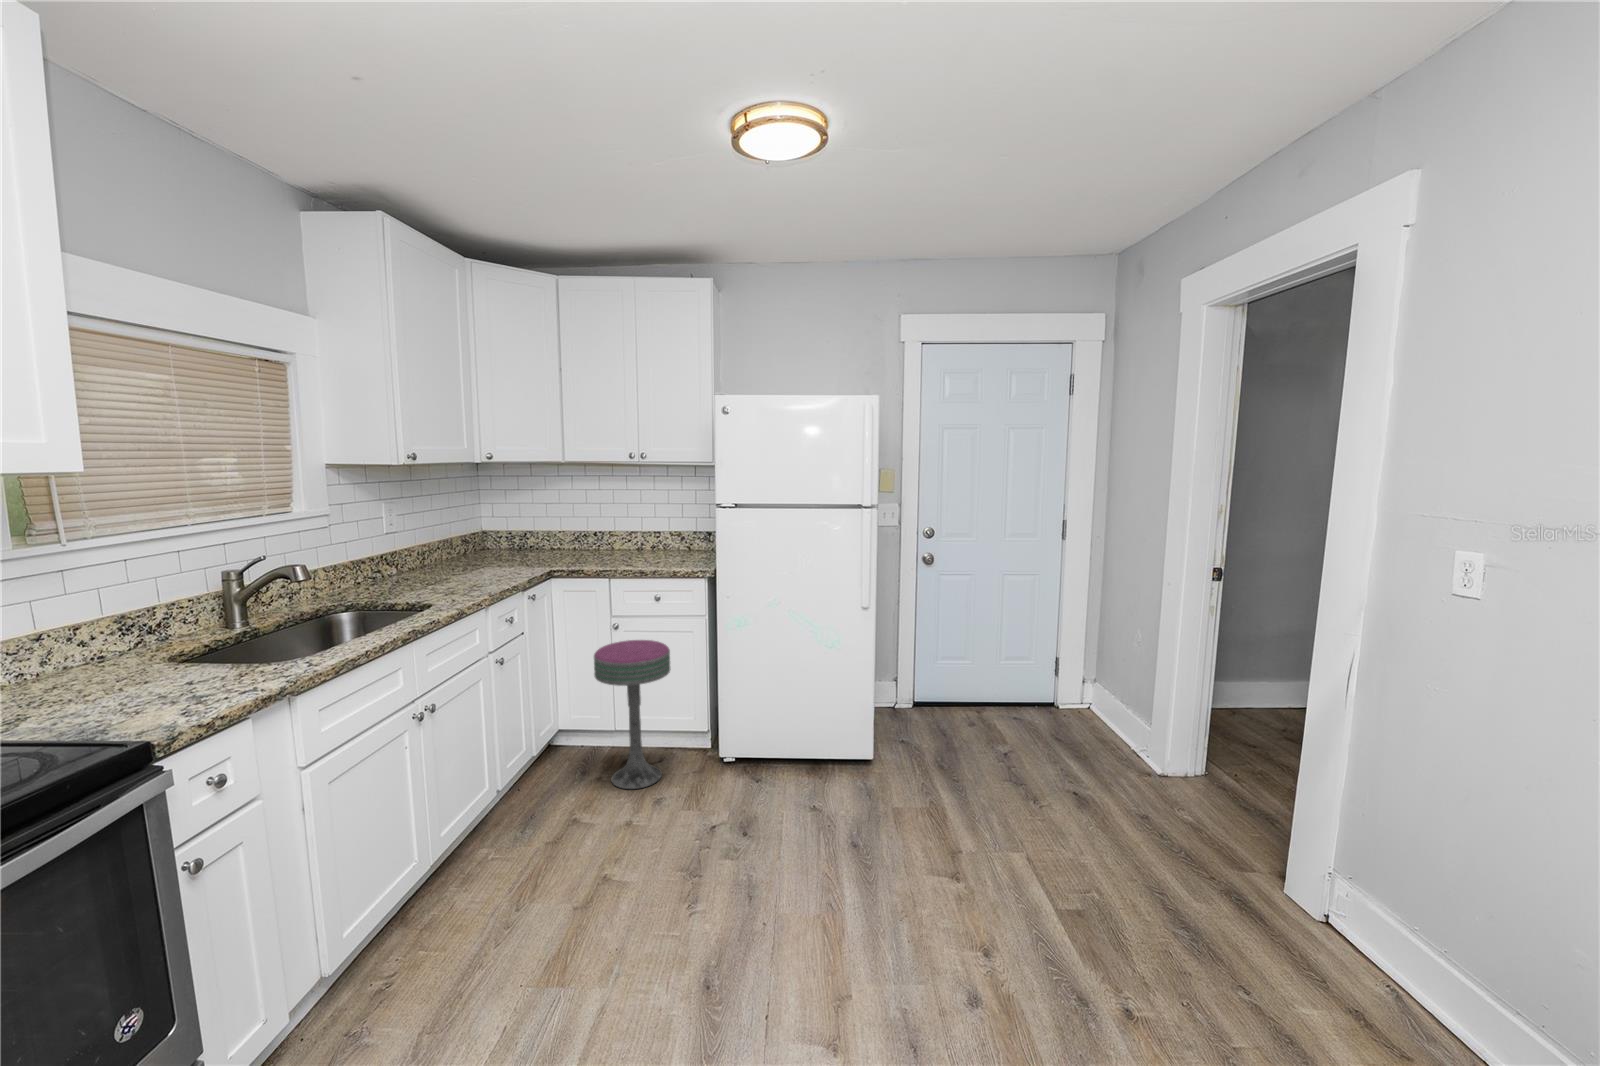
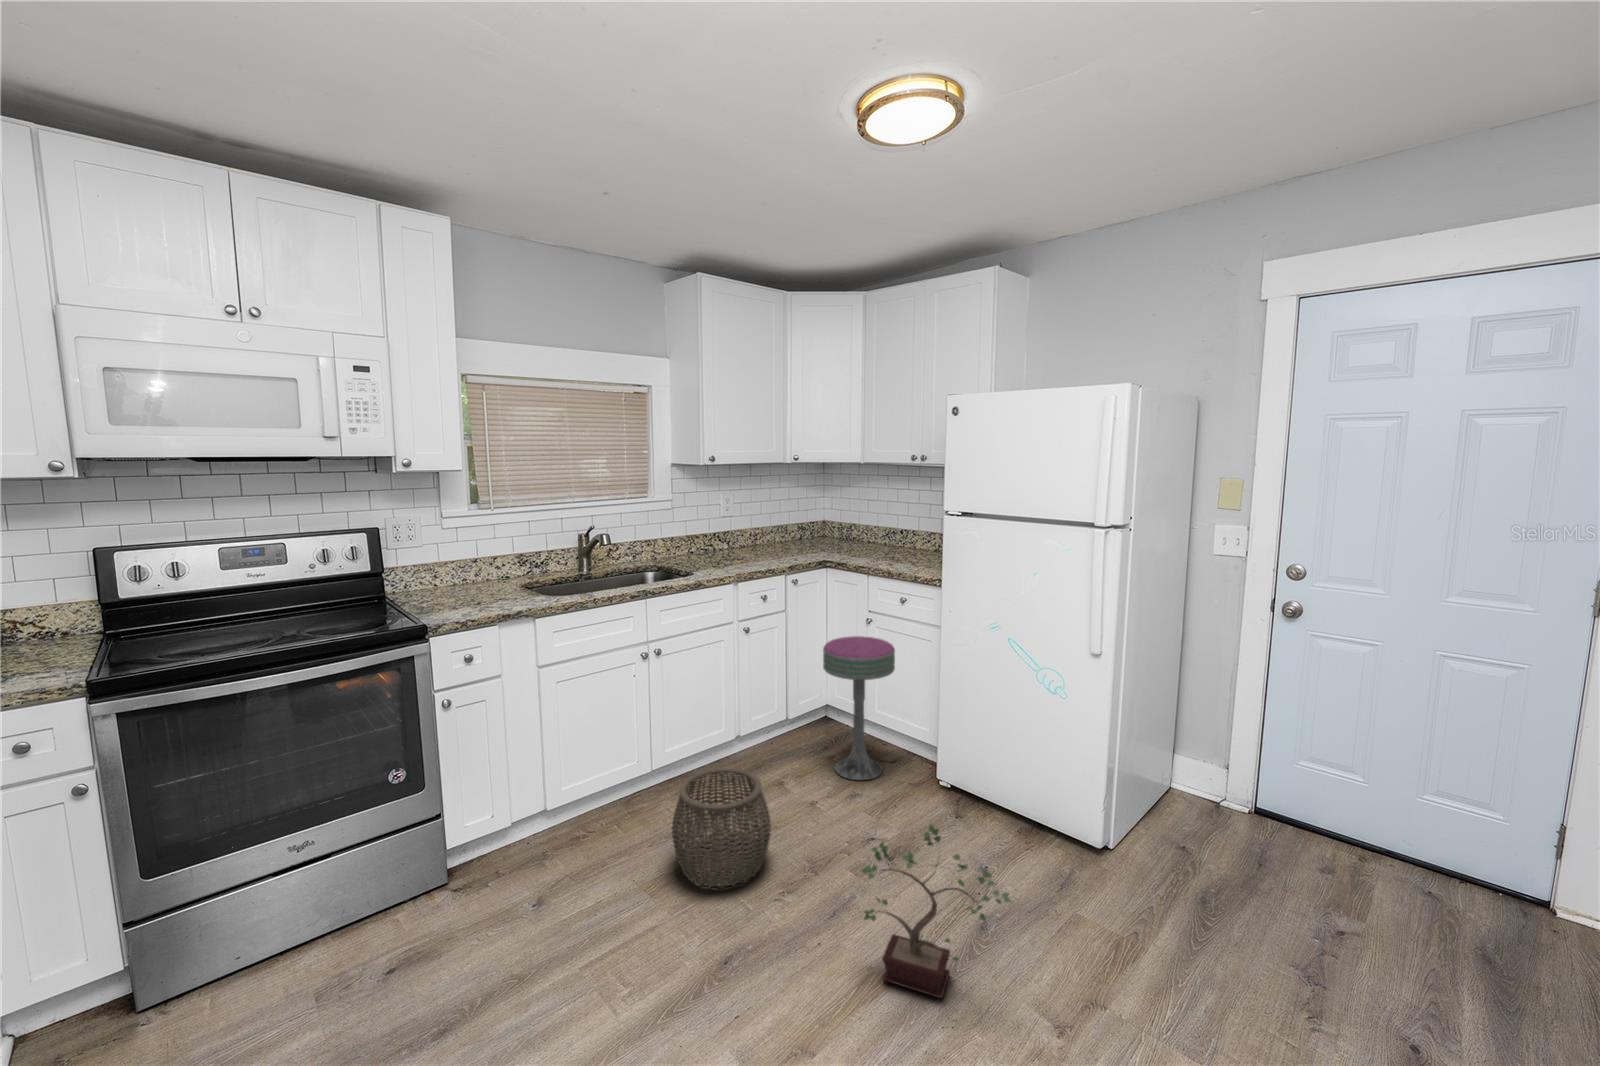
potted plant: none [817,766,943,920] -> present [861,824,1011,998]
woven basket: none [542,804,663,949] -> present [672,768,771,888]

